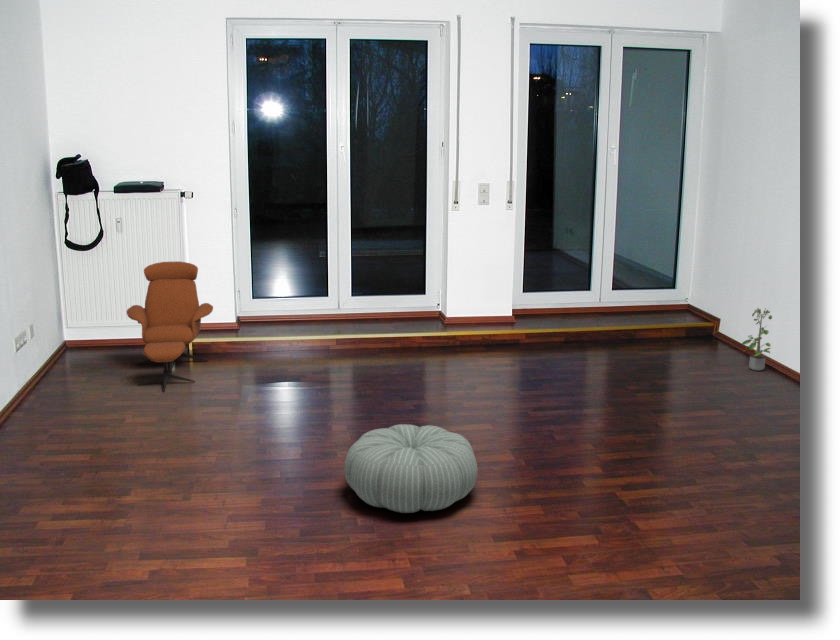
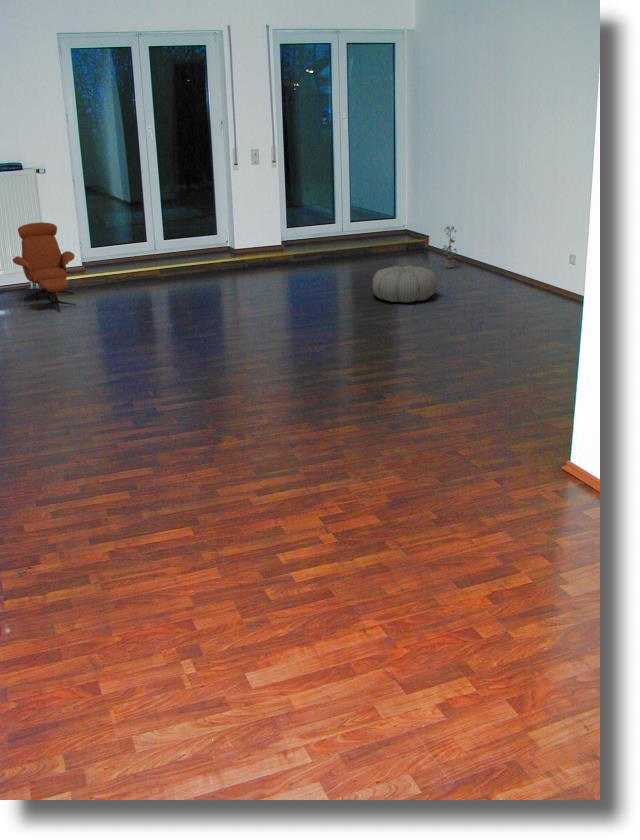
pouf: present [344,424,478,513] -> present [372,266,438,303]

